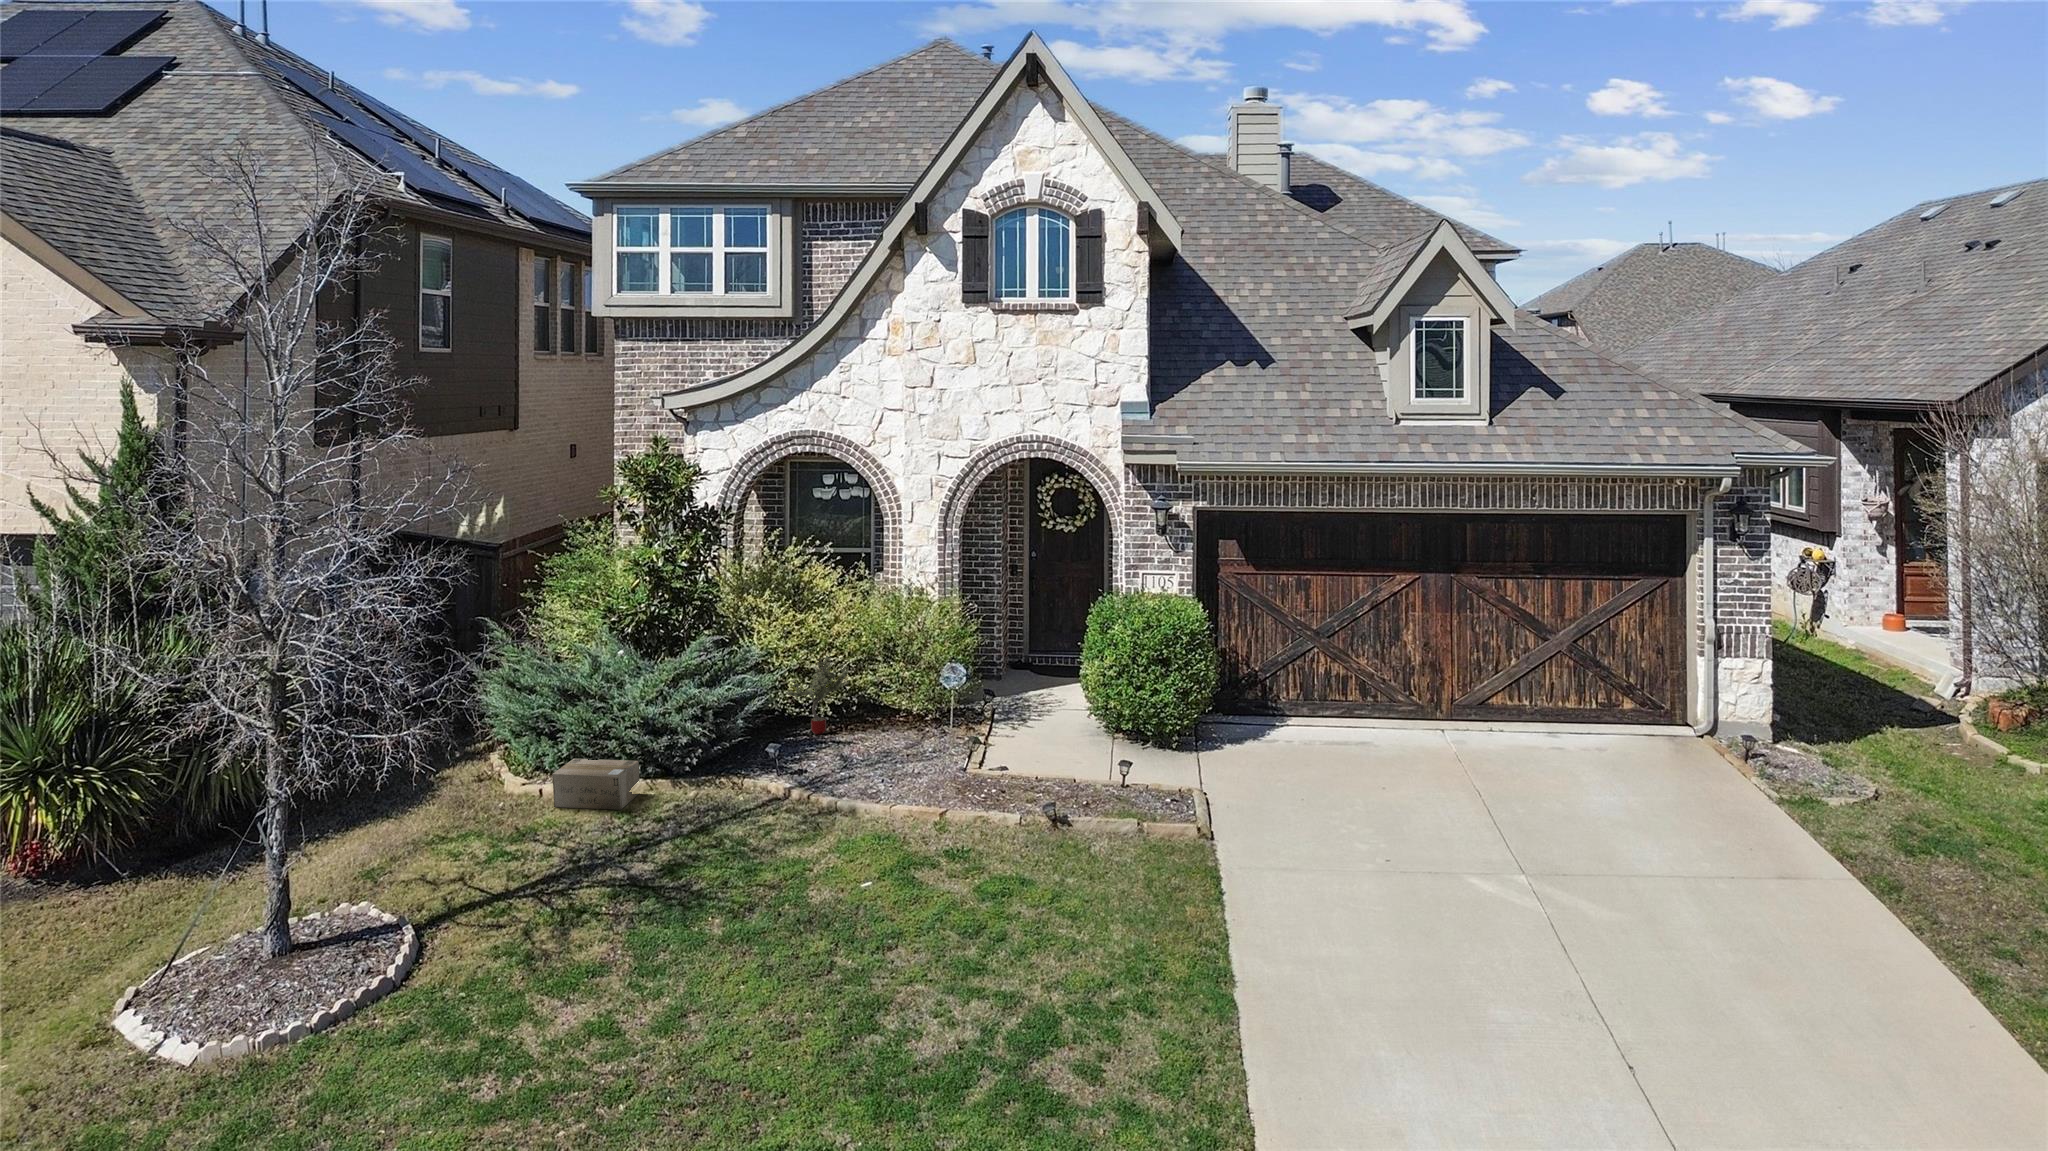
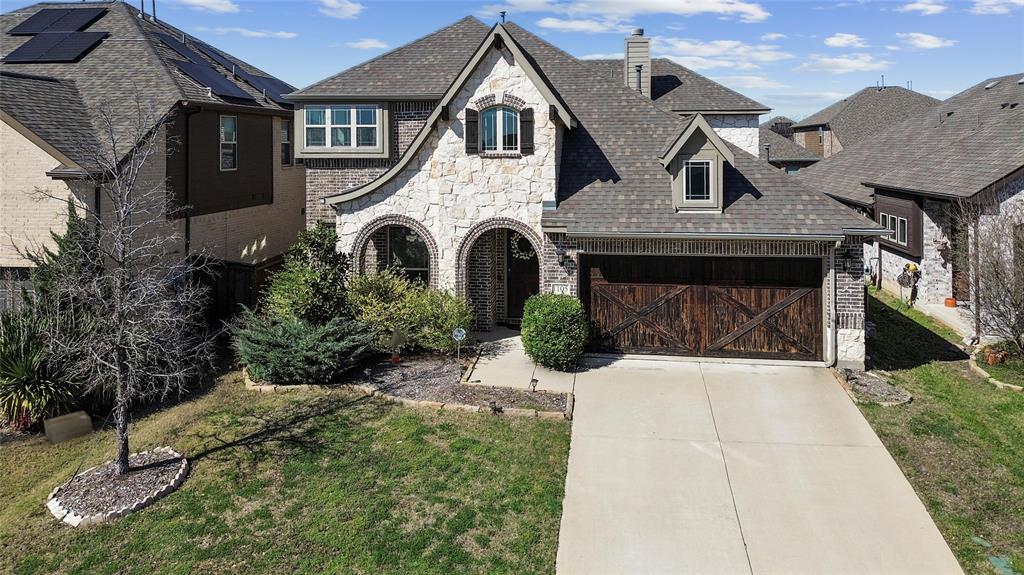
cardboard box: present [552,759,639,810] -> present [44,411,92,444]

